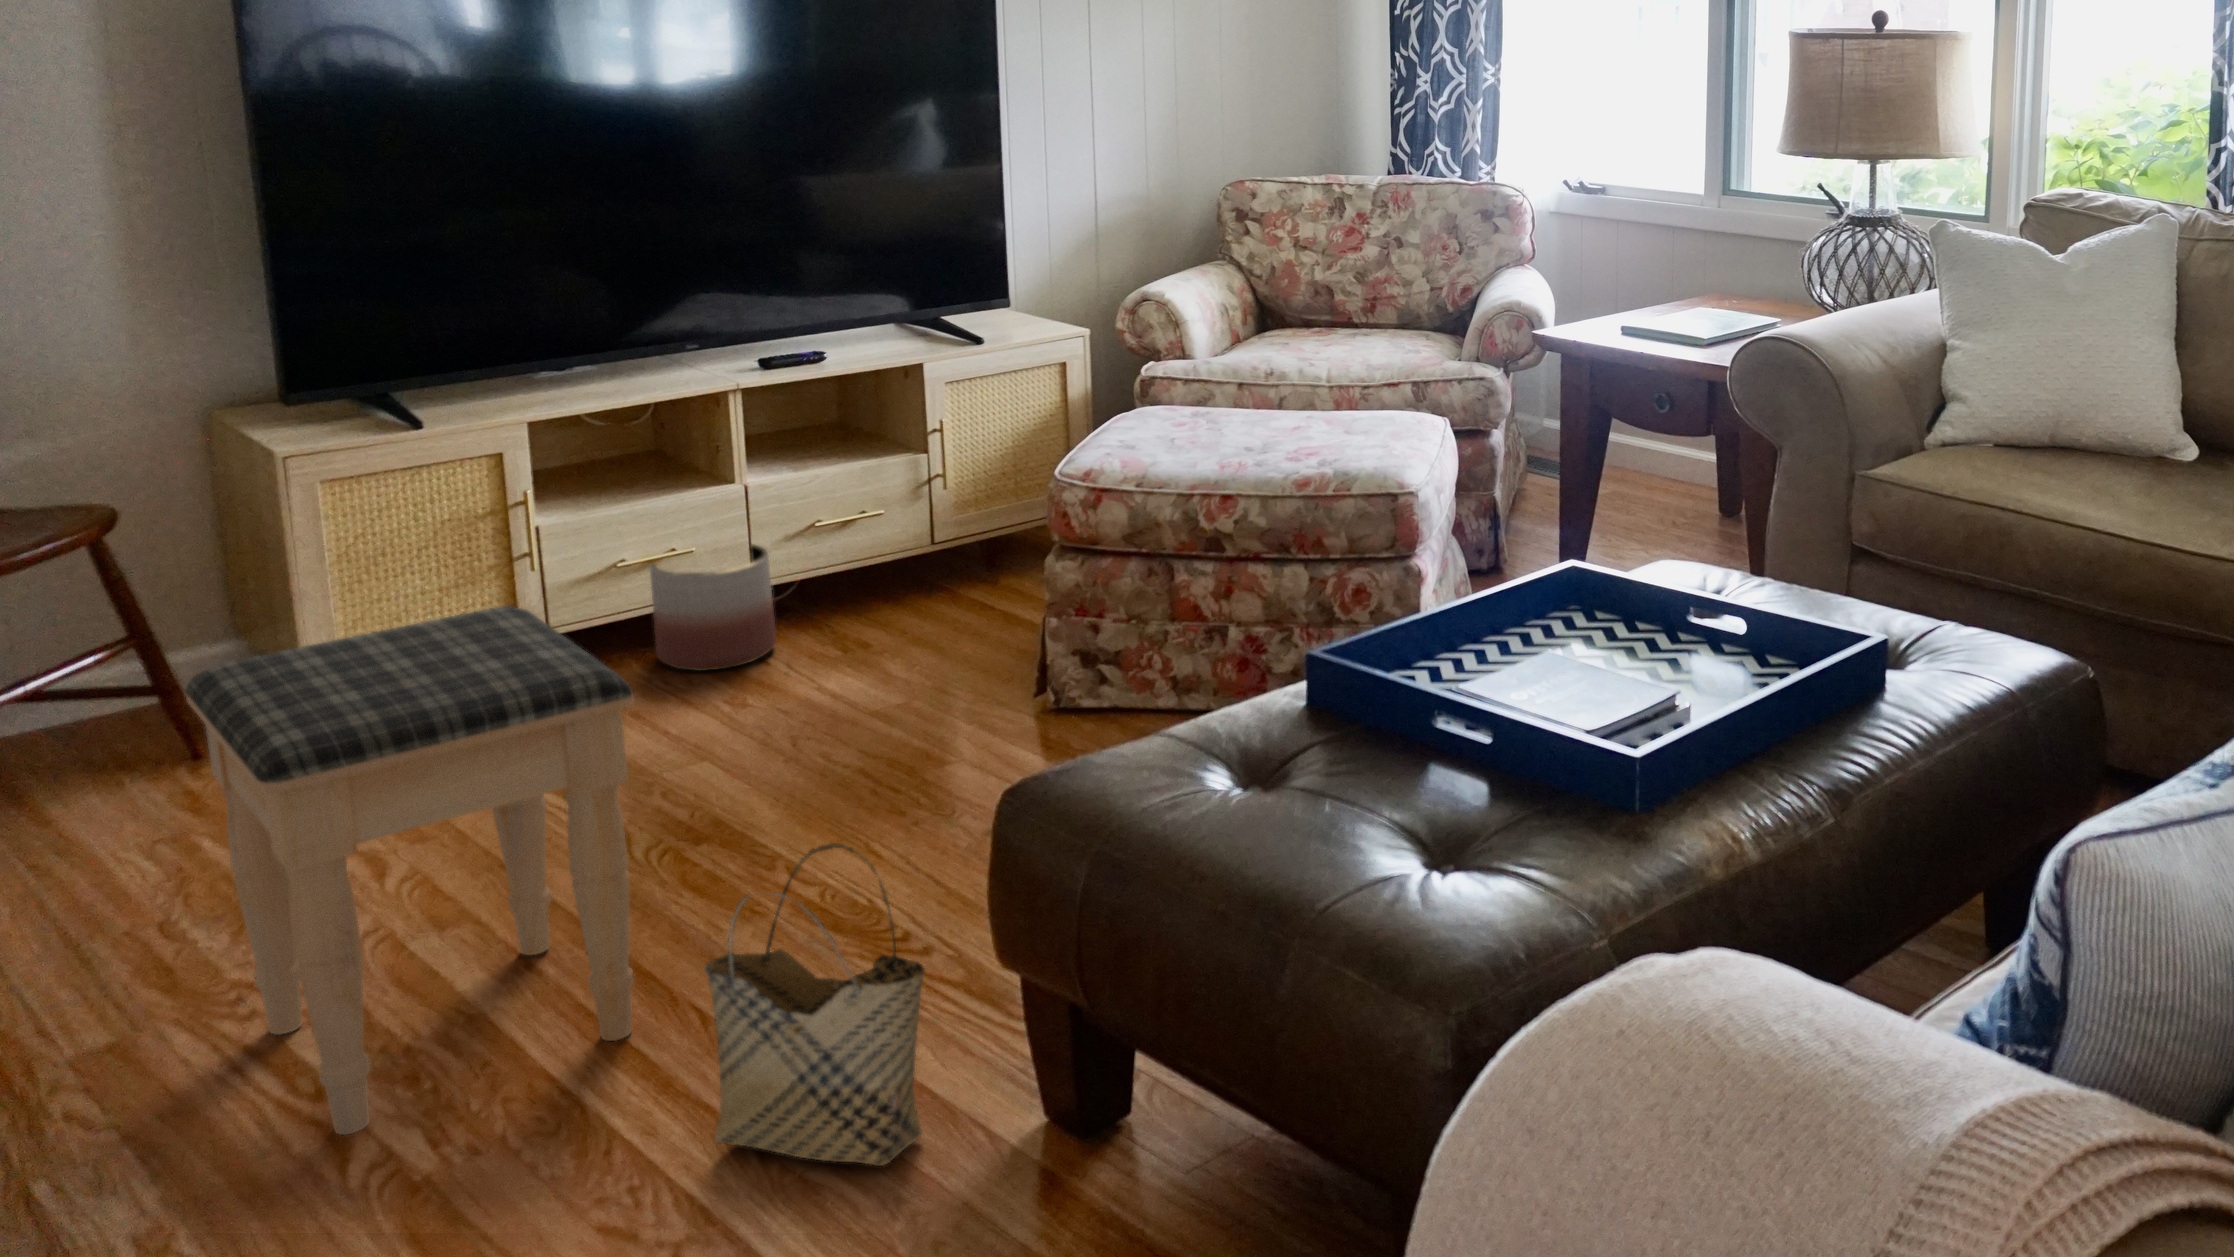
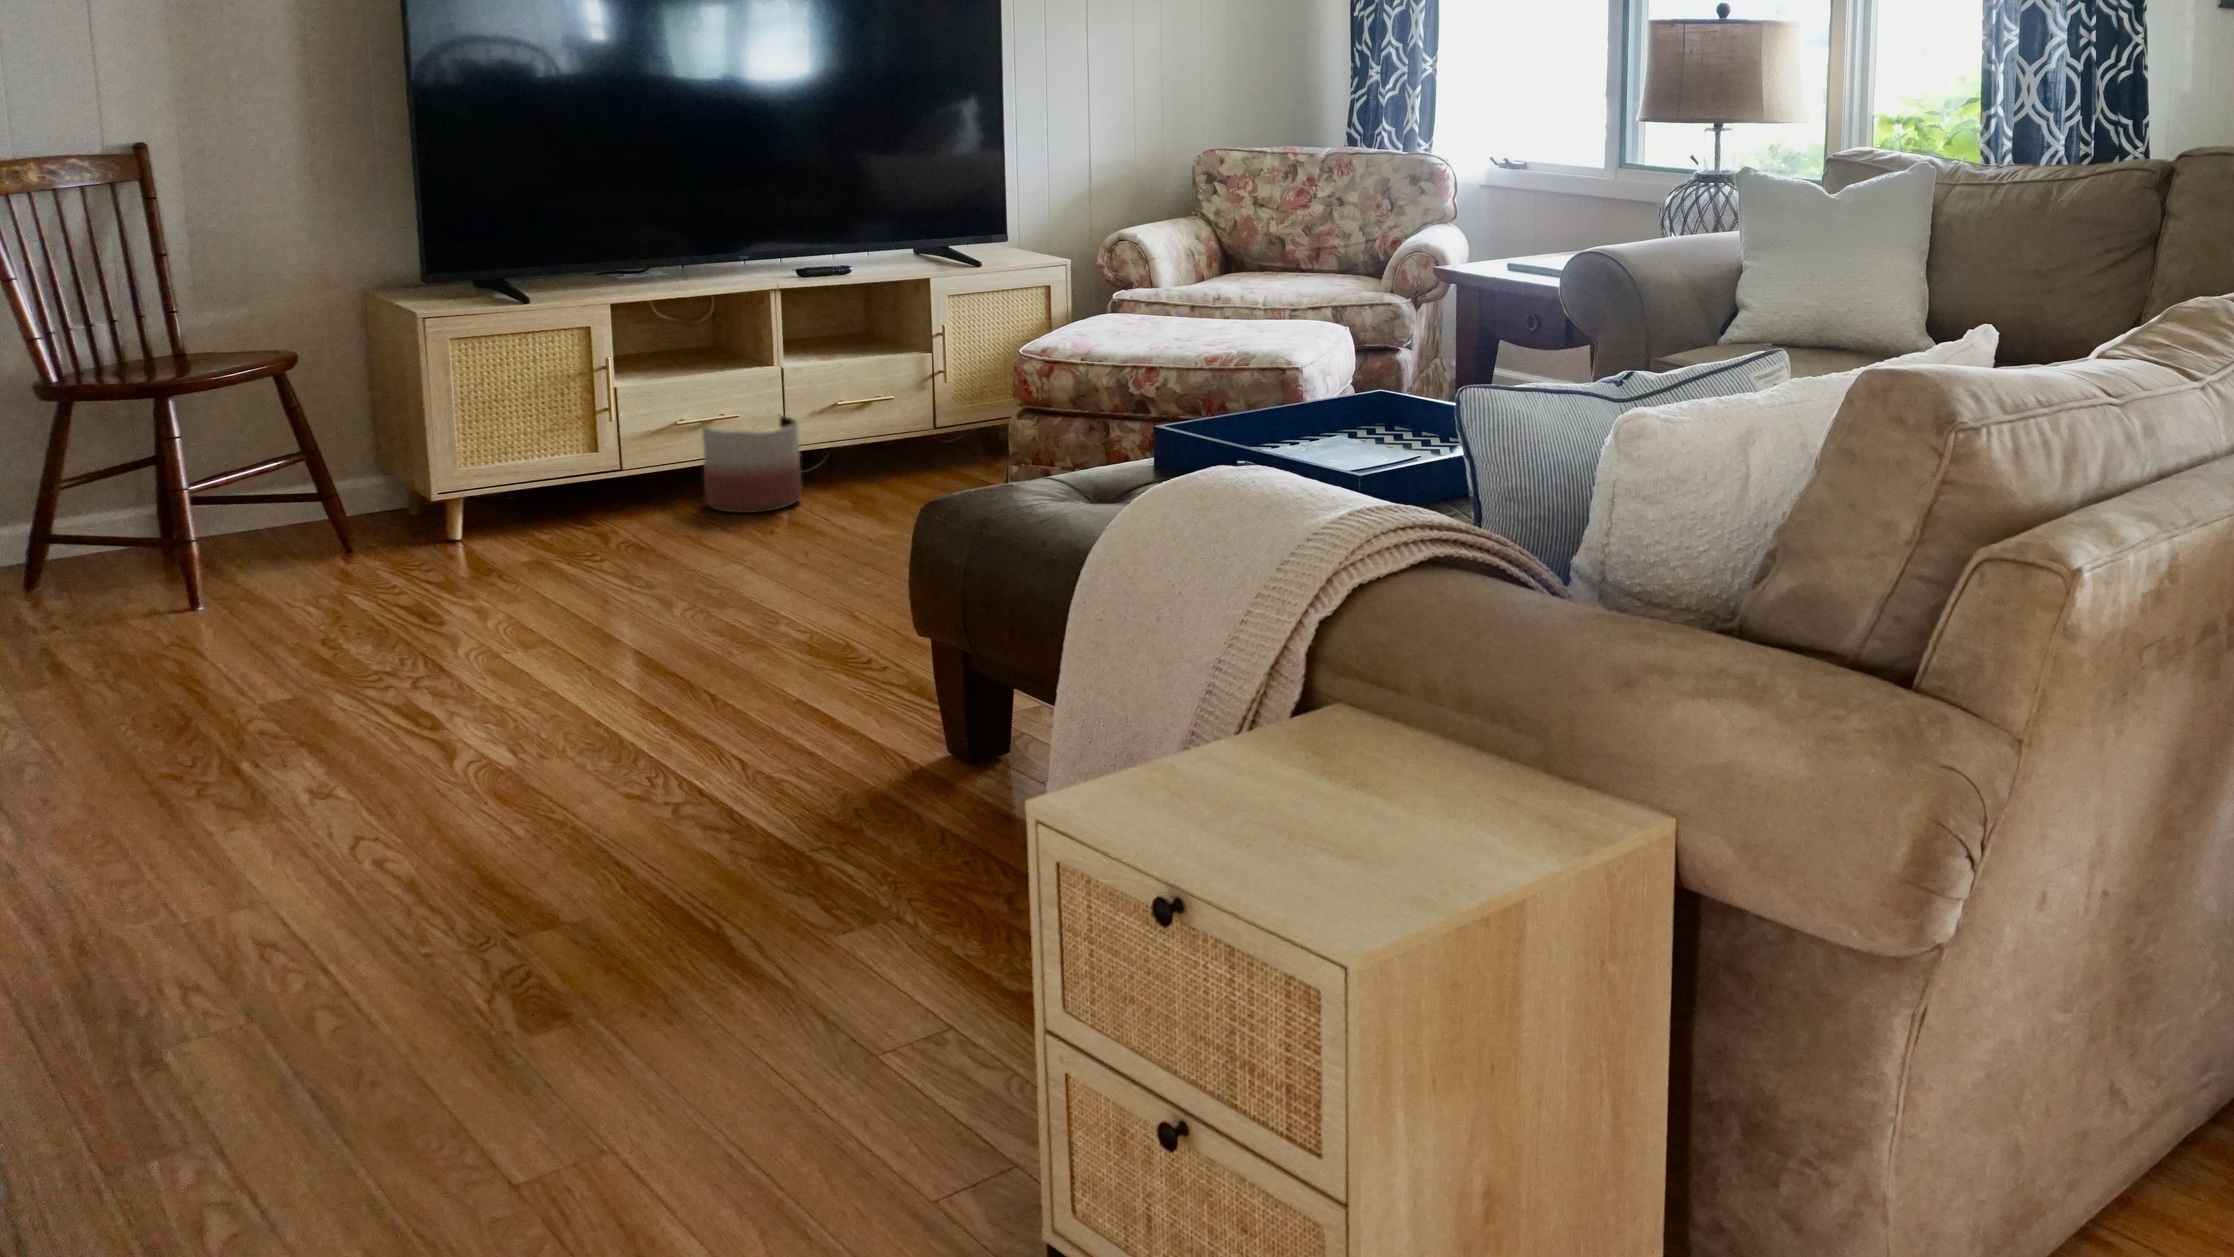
footstool: present [186,606,634,1135] -> none [353,396,673,748]
woven basket: present [704,843,925,1166] -> none [713,545,870,771]

